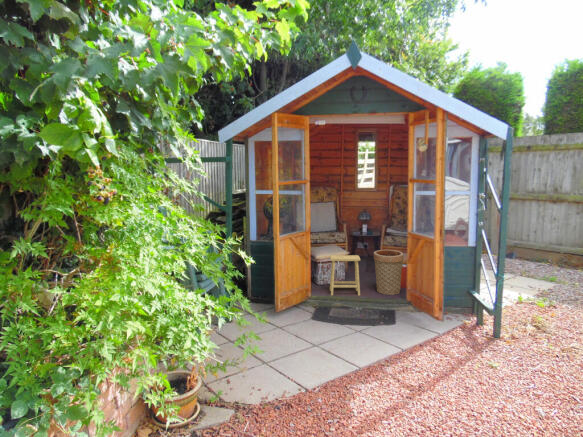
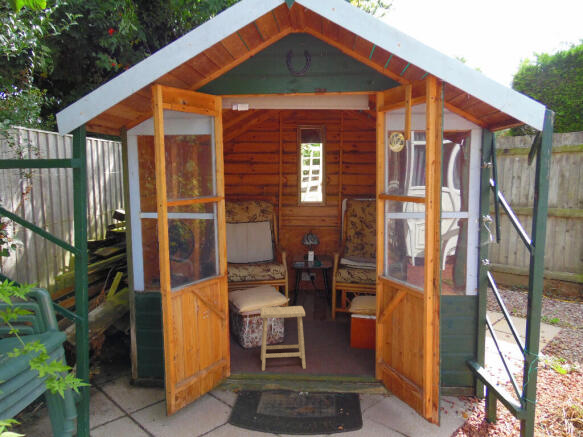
basket: present [374,250,403,295] -> none [325,295,368,364]

